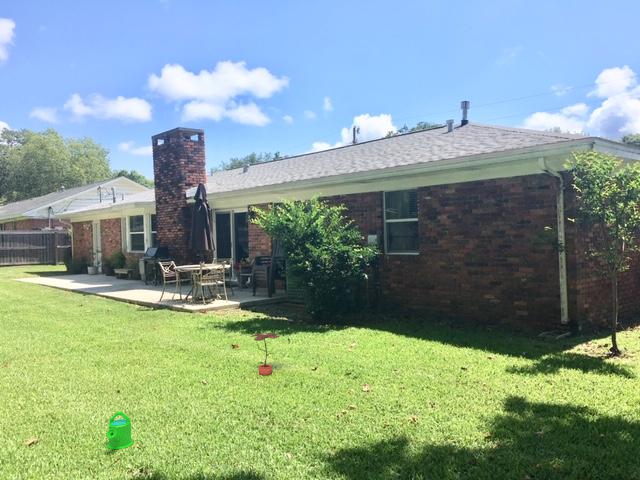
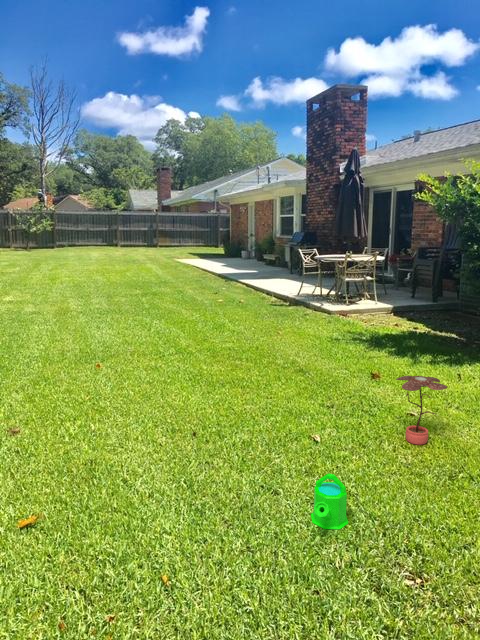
watering can: present [107,412,133,449] -> present [311,473,348,529]

